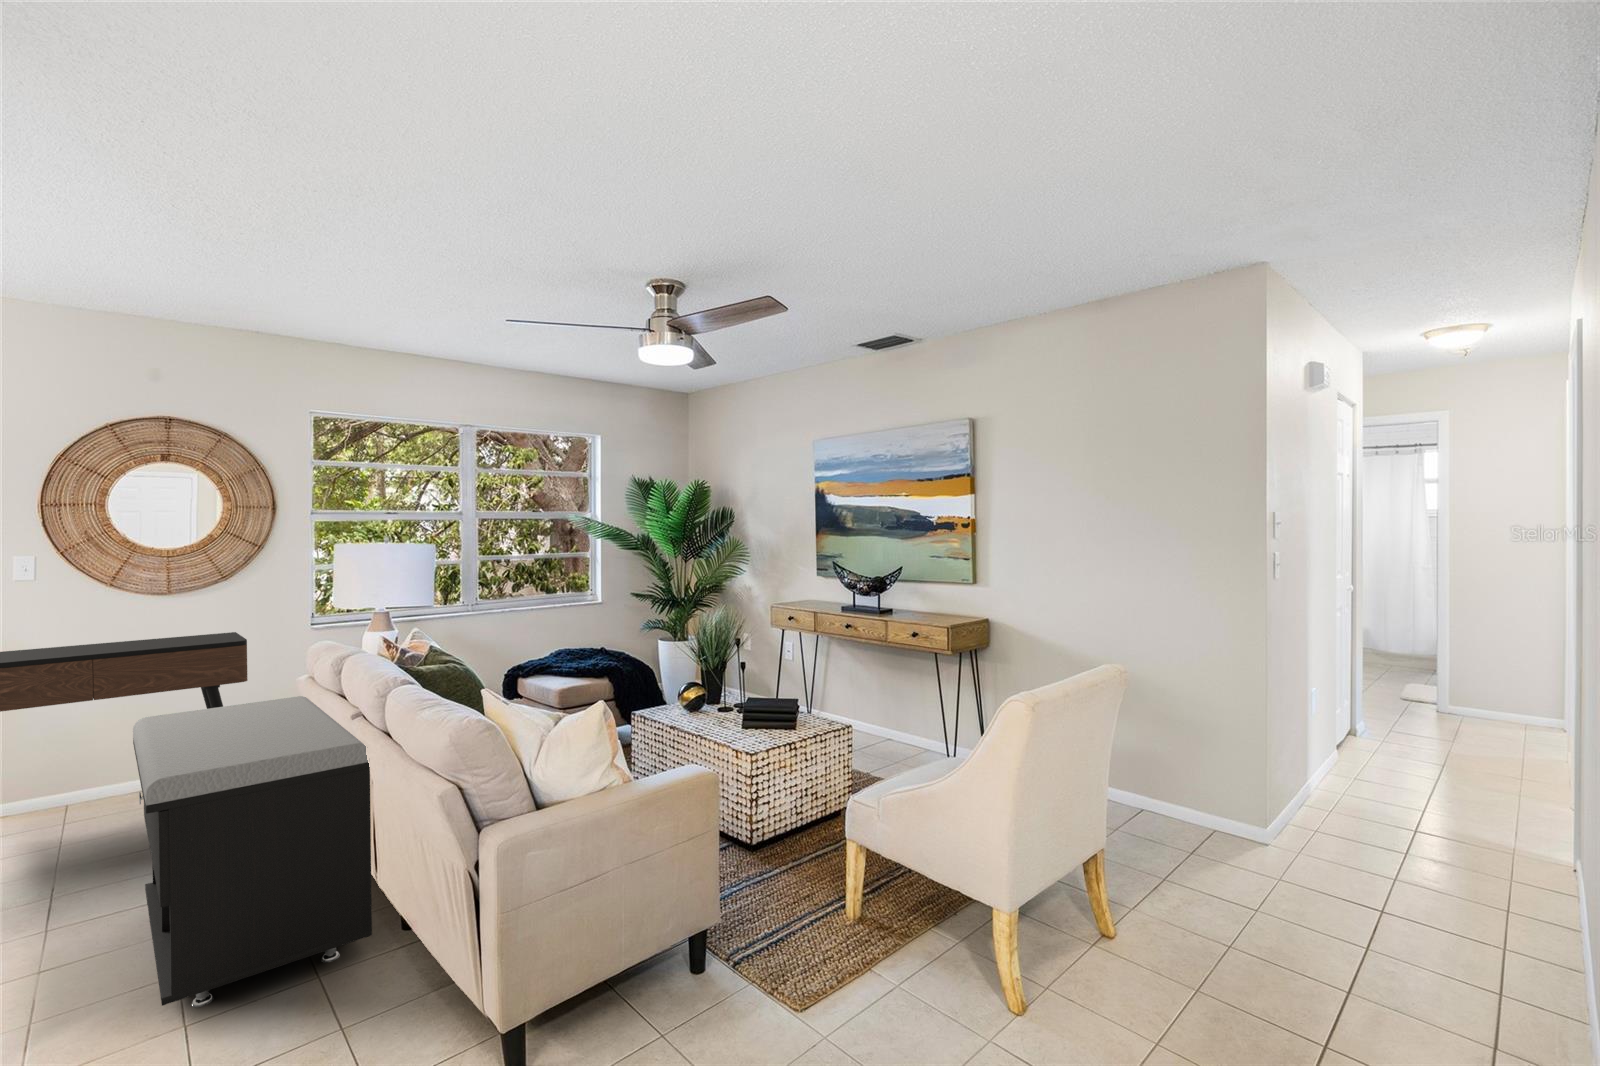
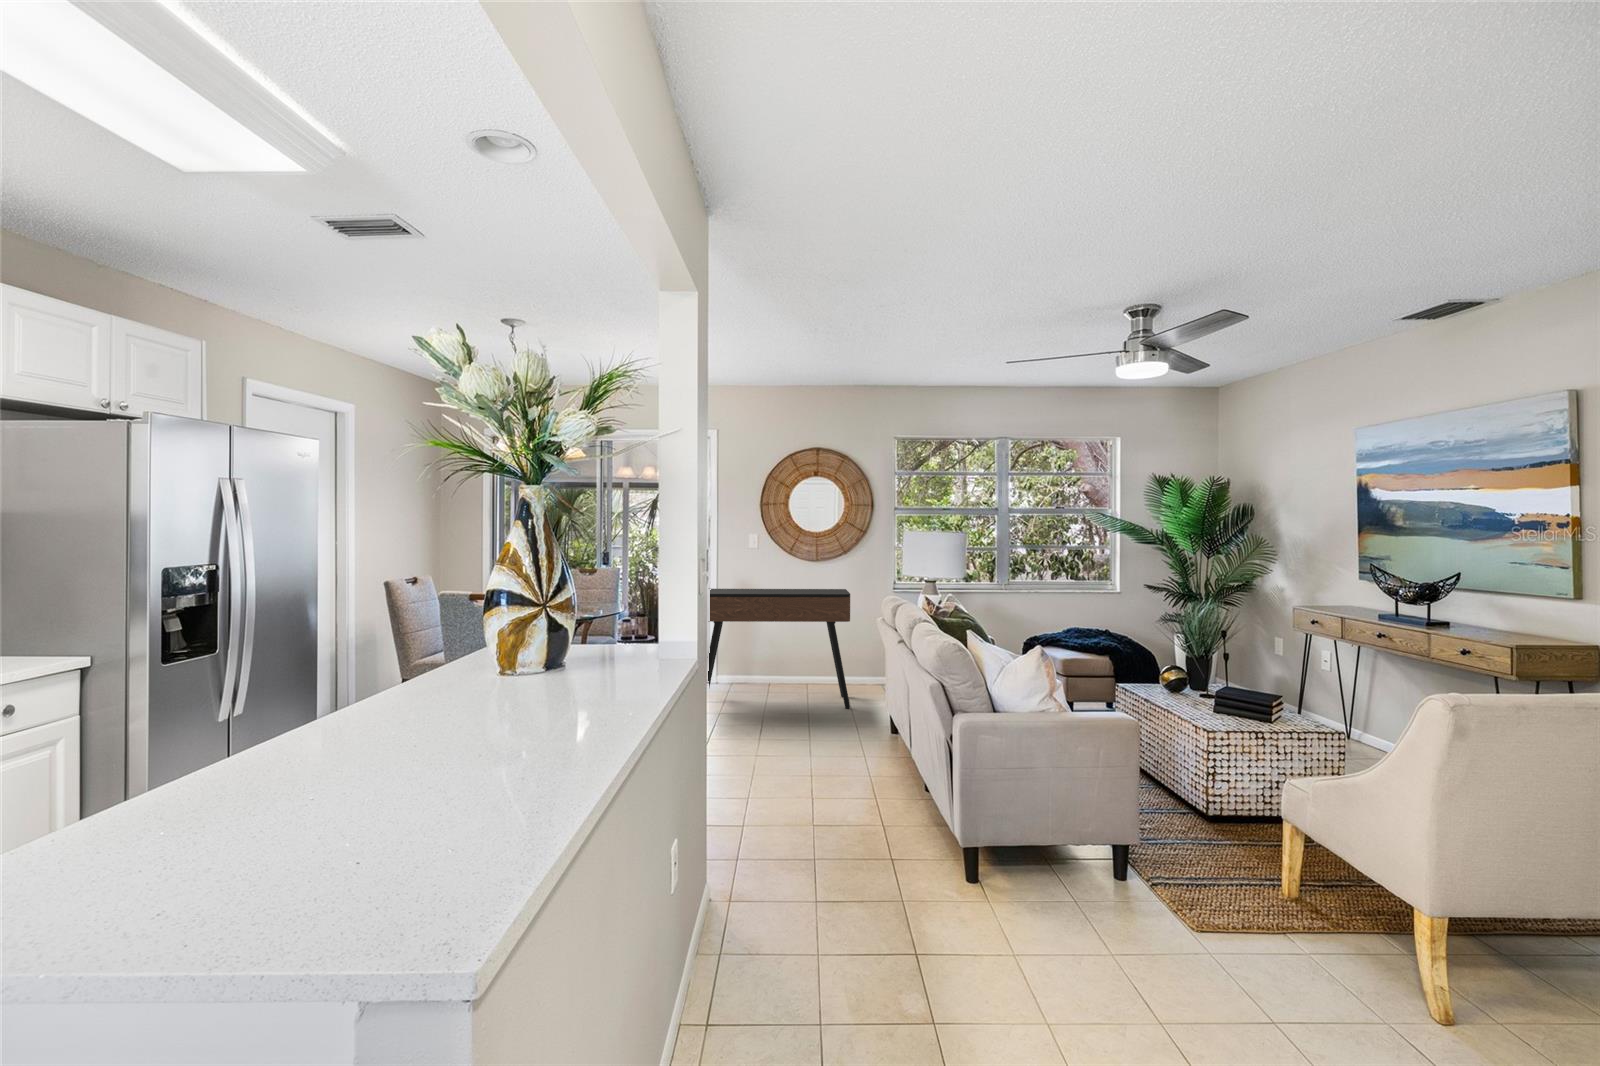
storage bench: present [133,696,372,1007] -> none [789,631,902,798]

